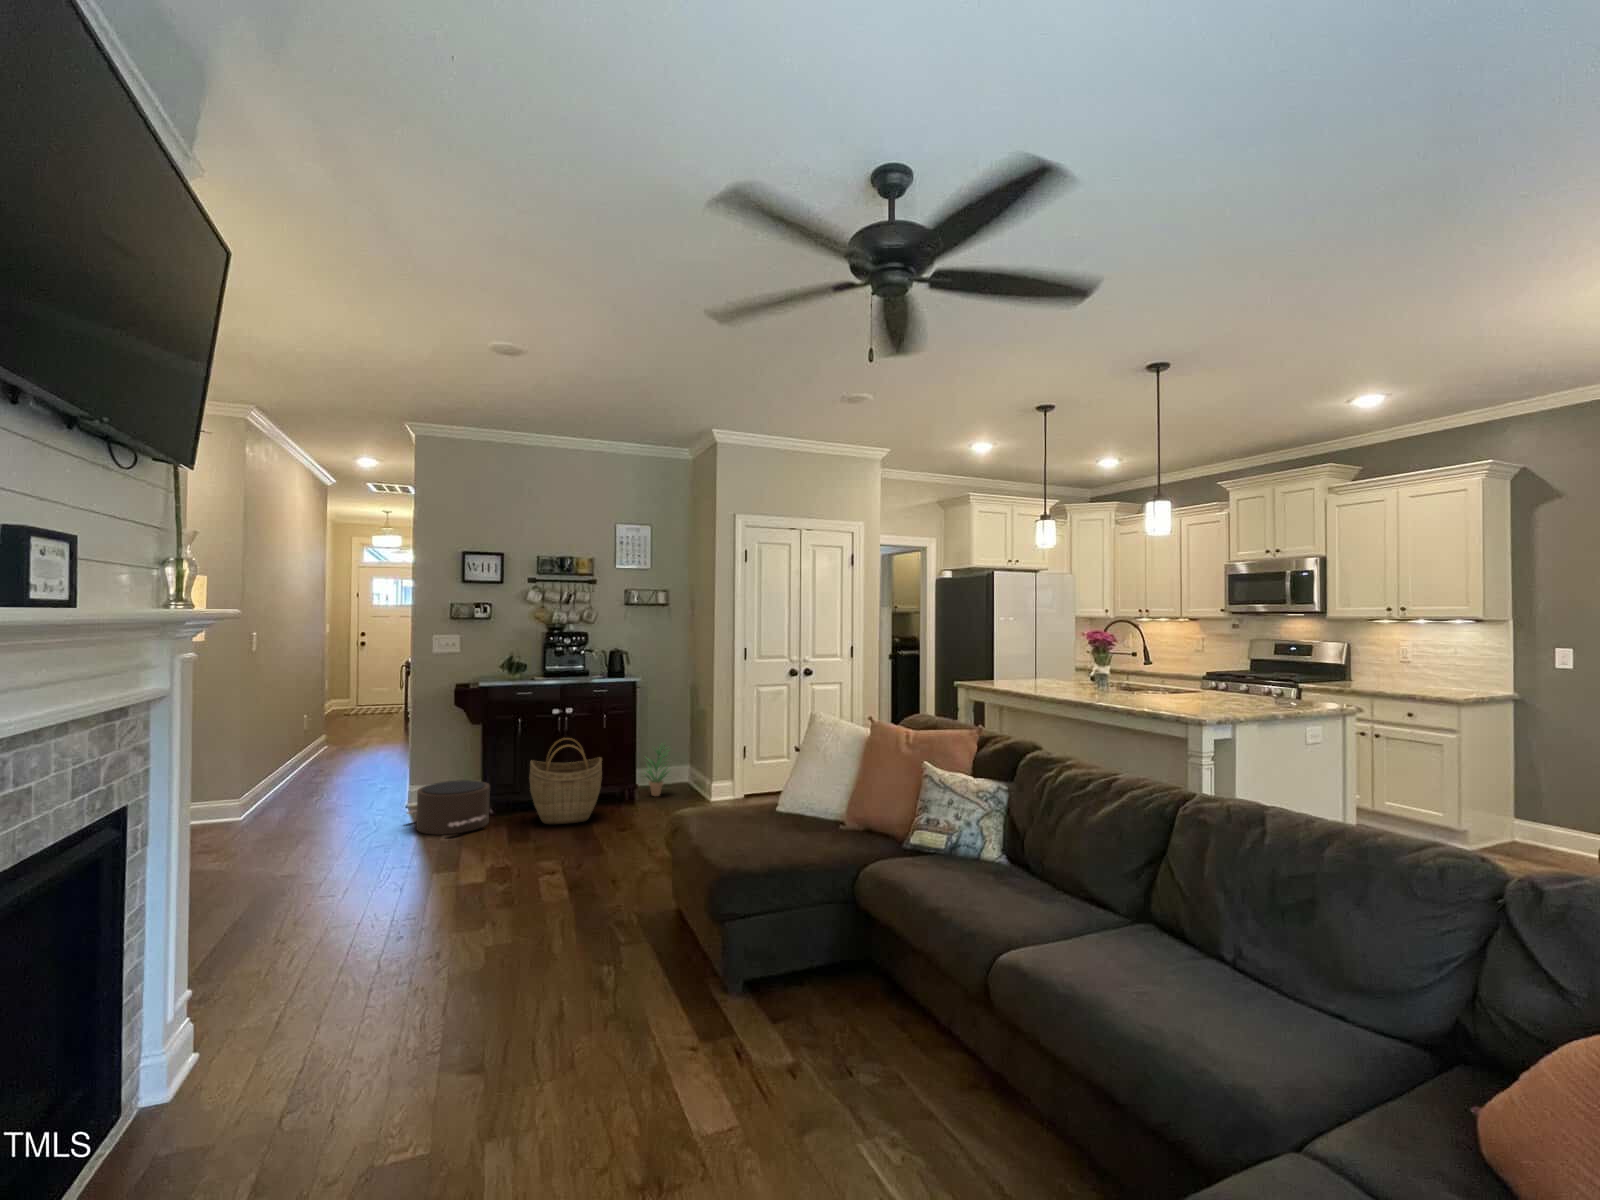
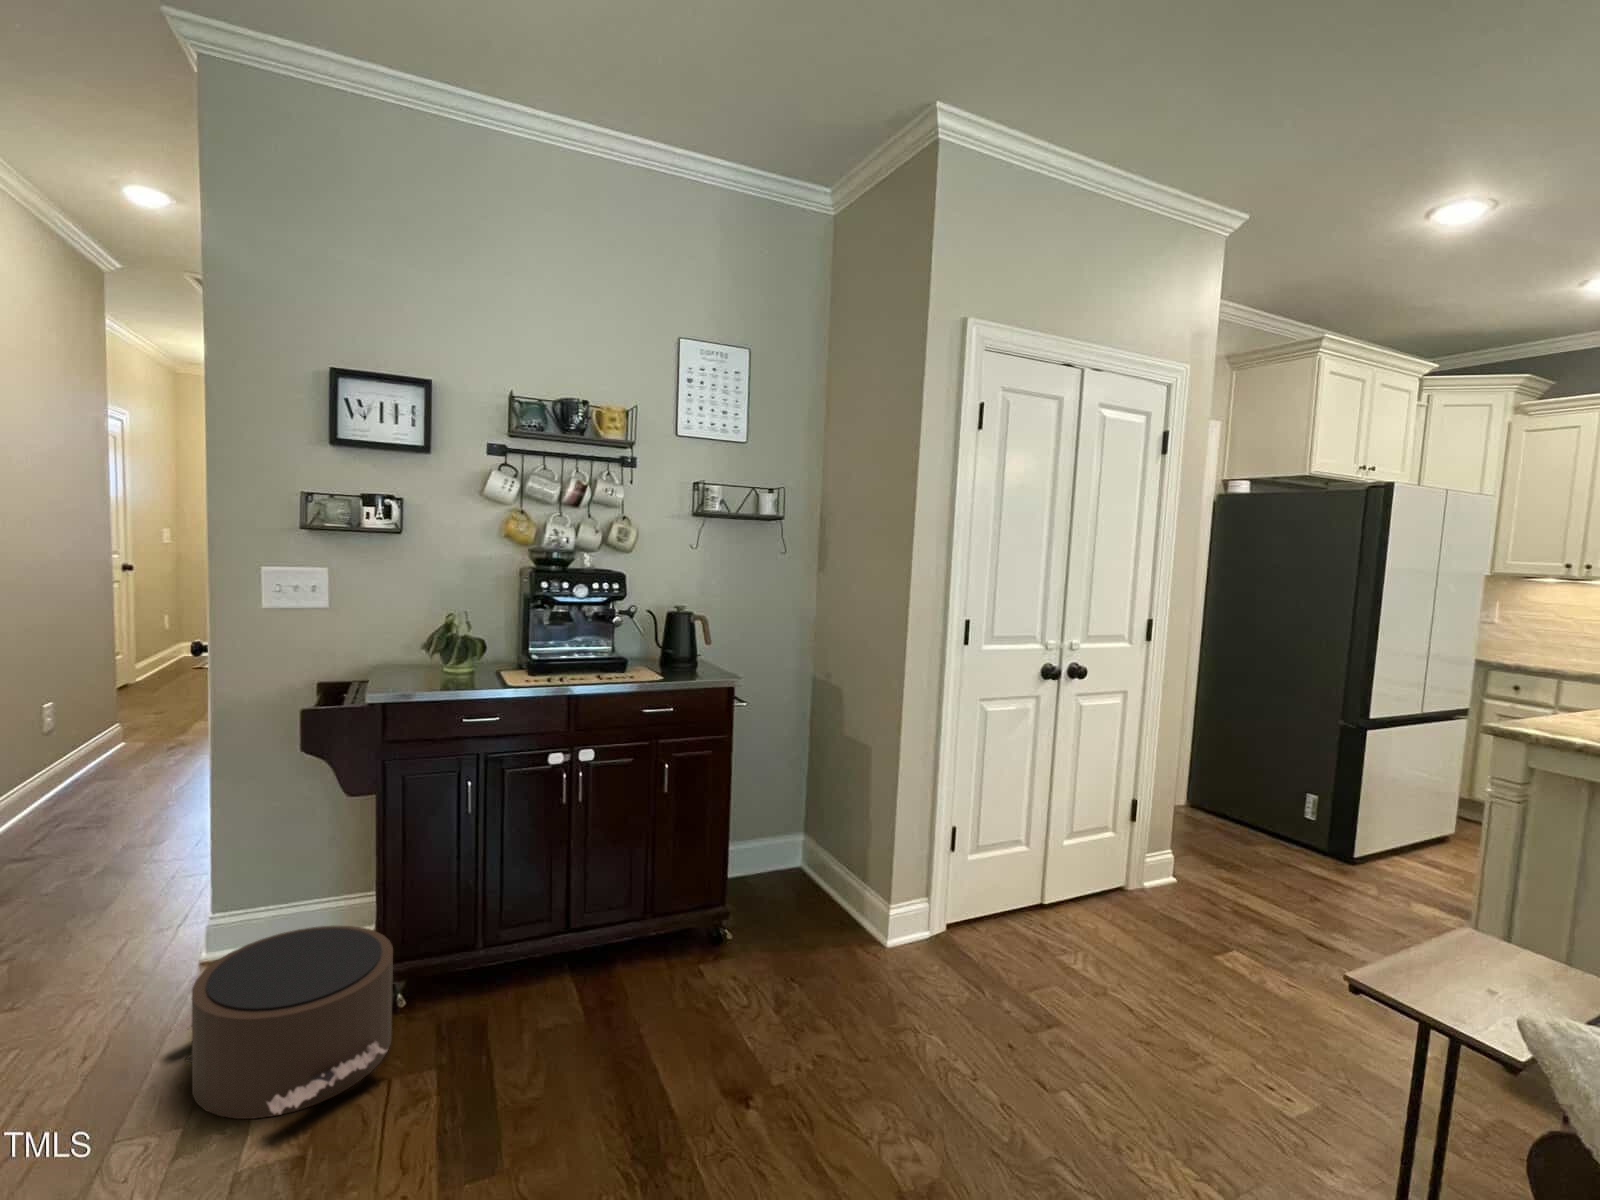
woven basket: present [530,738,602,824] -> none [496,825,670,1055]
potted plant: present [644,745,670,796] -> none [727,804,792,918]

